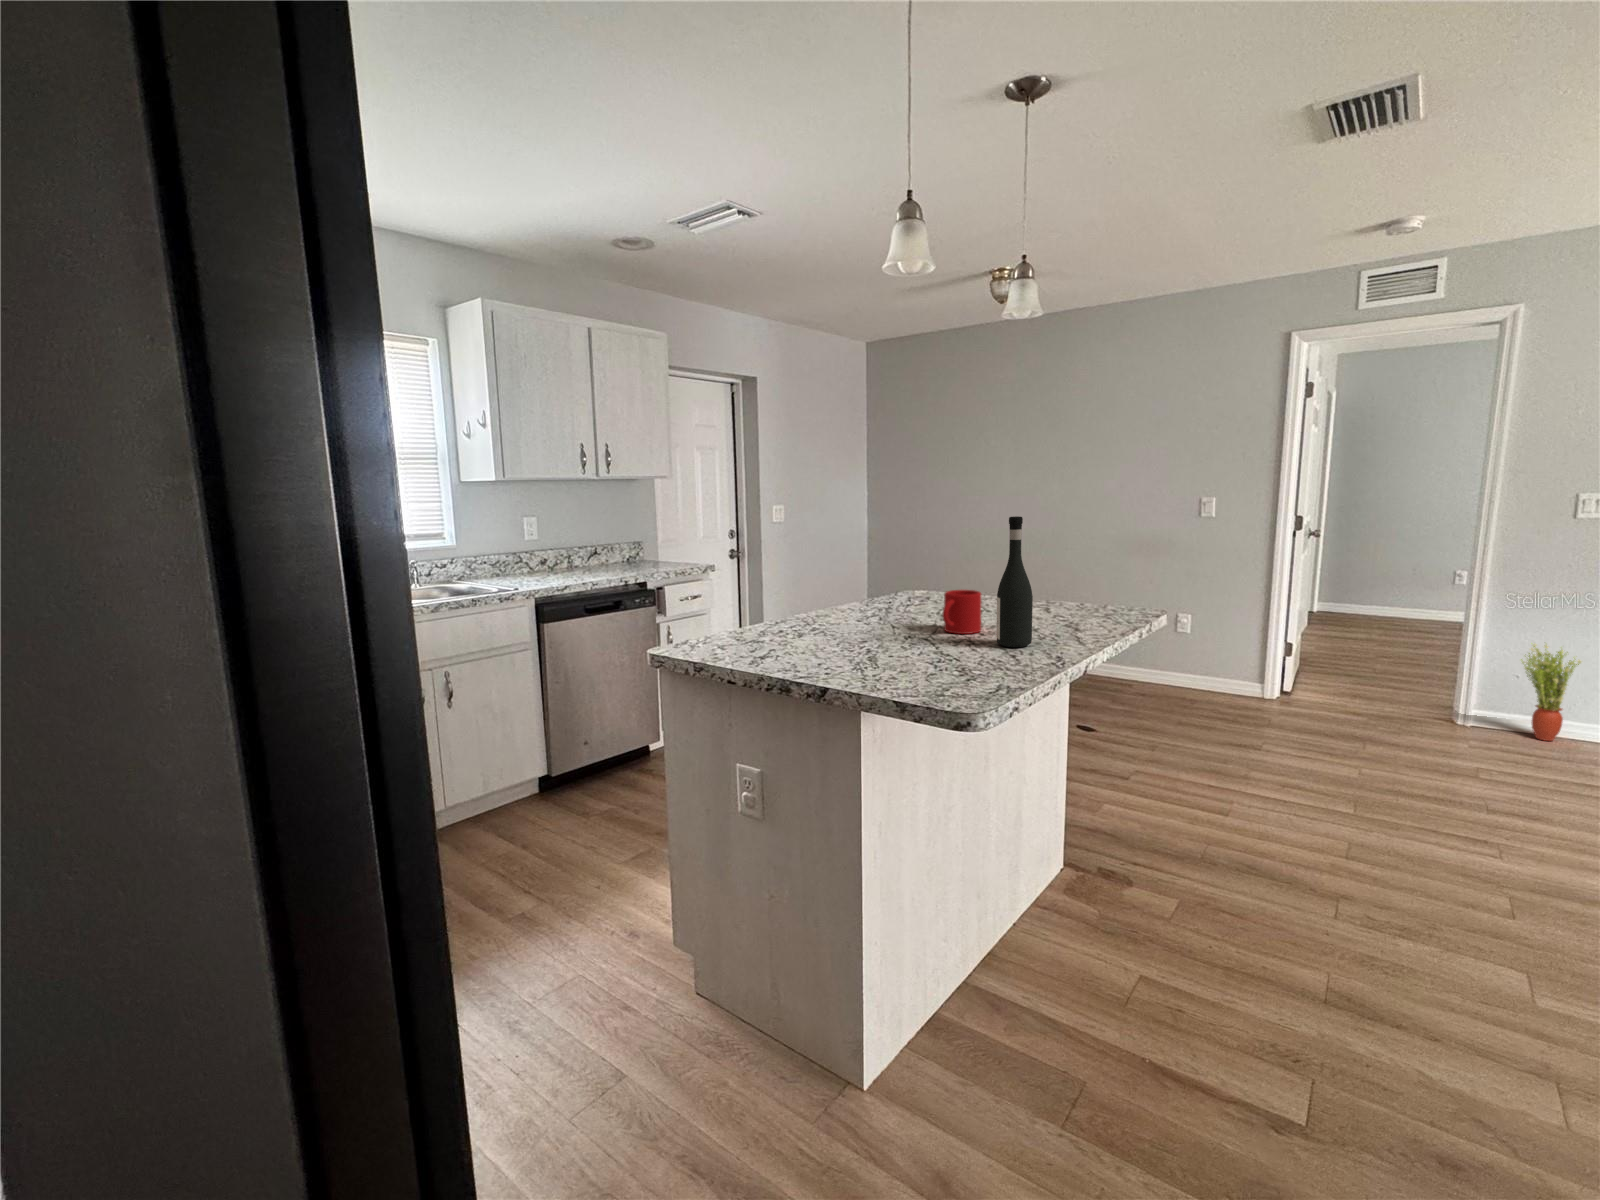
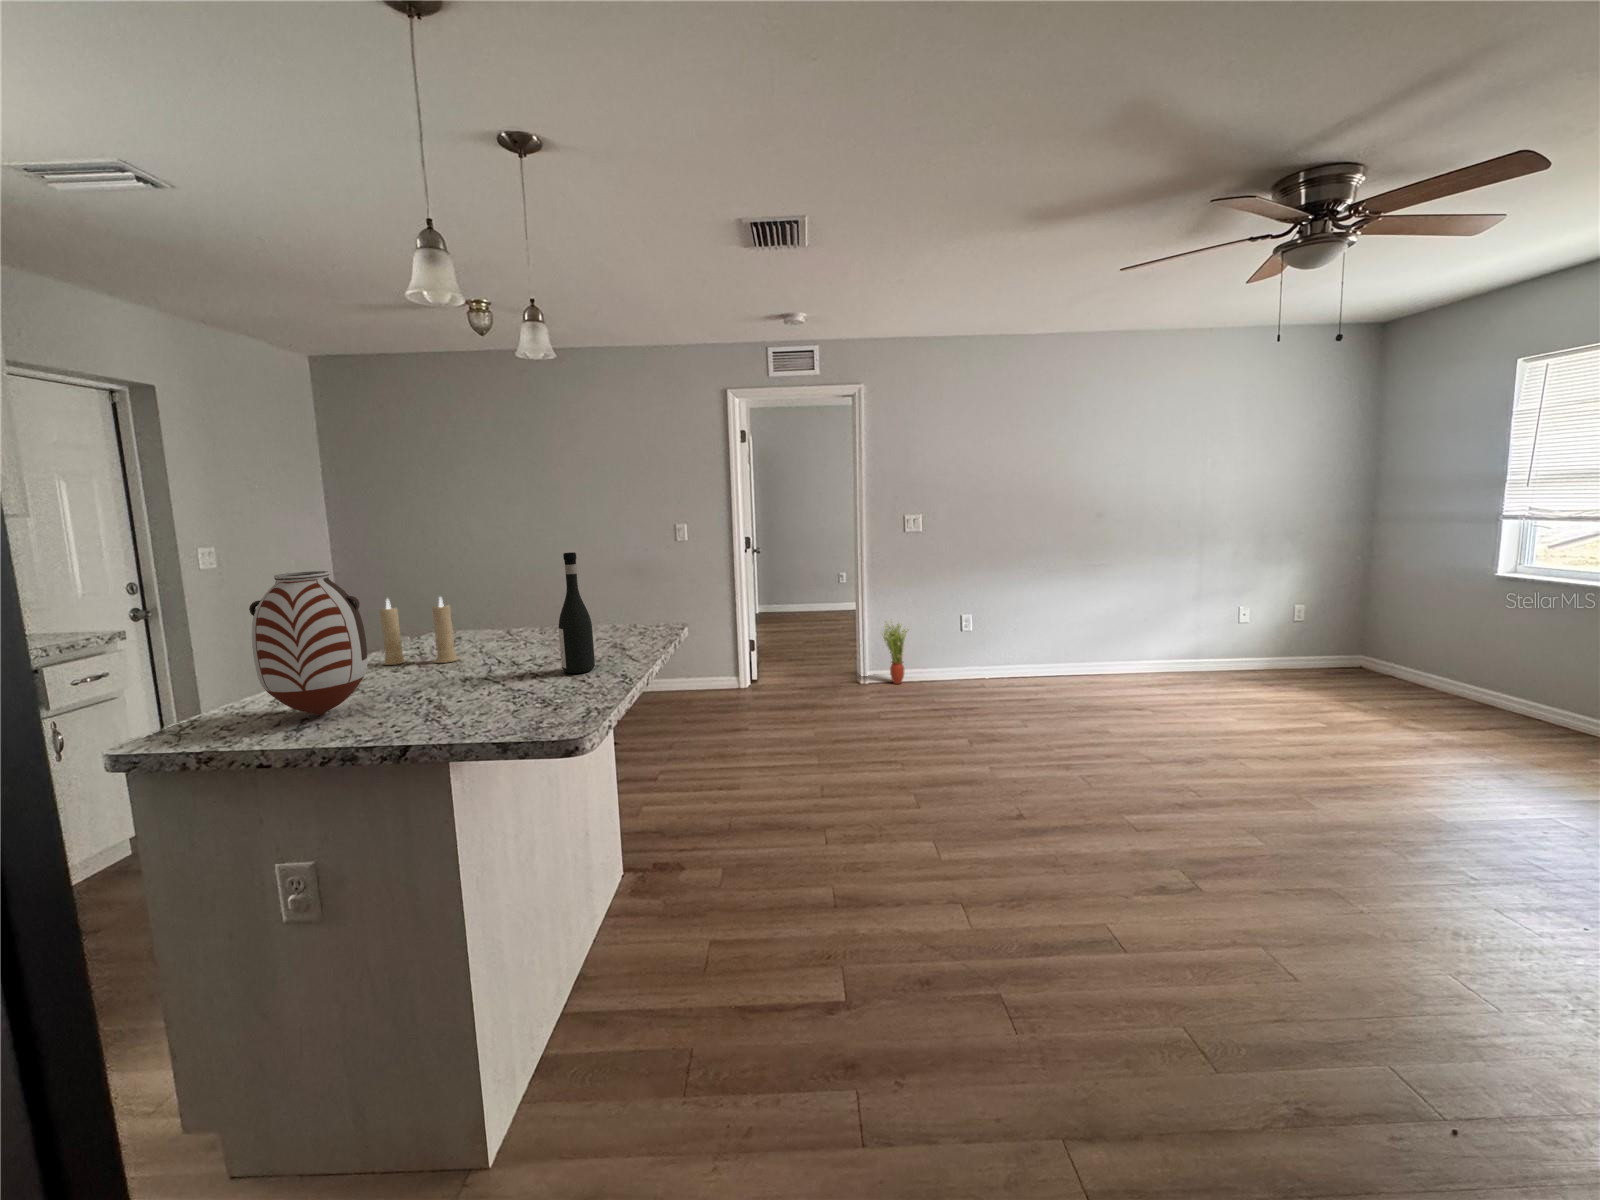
vase: none [742,524,822,649] -> present [249,571,368,715]
candle: none [851,551,912,618] -> present [380,597,458,665]
mug: present [942,590,981,634] -> none [499,625,540,669]

